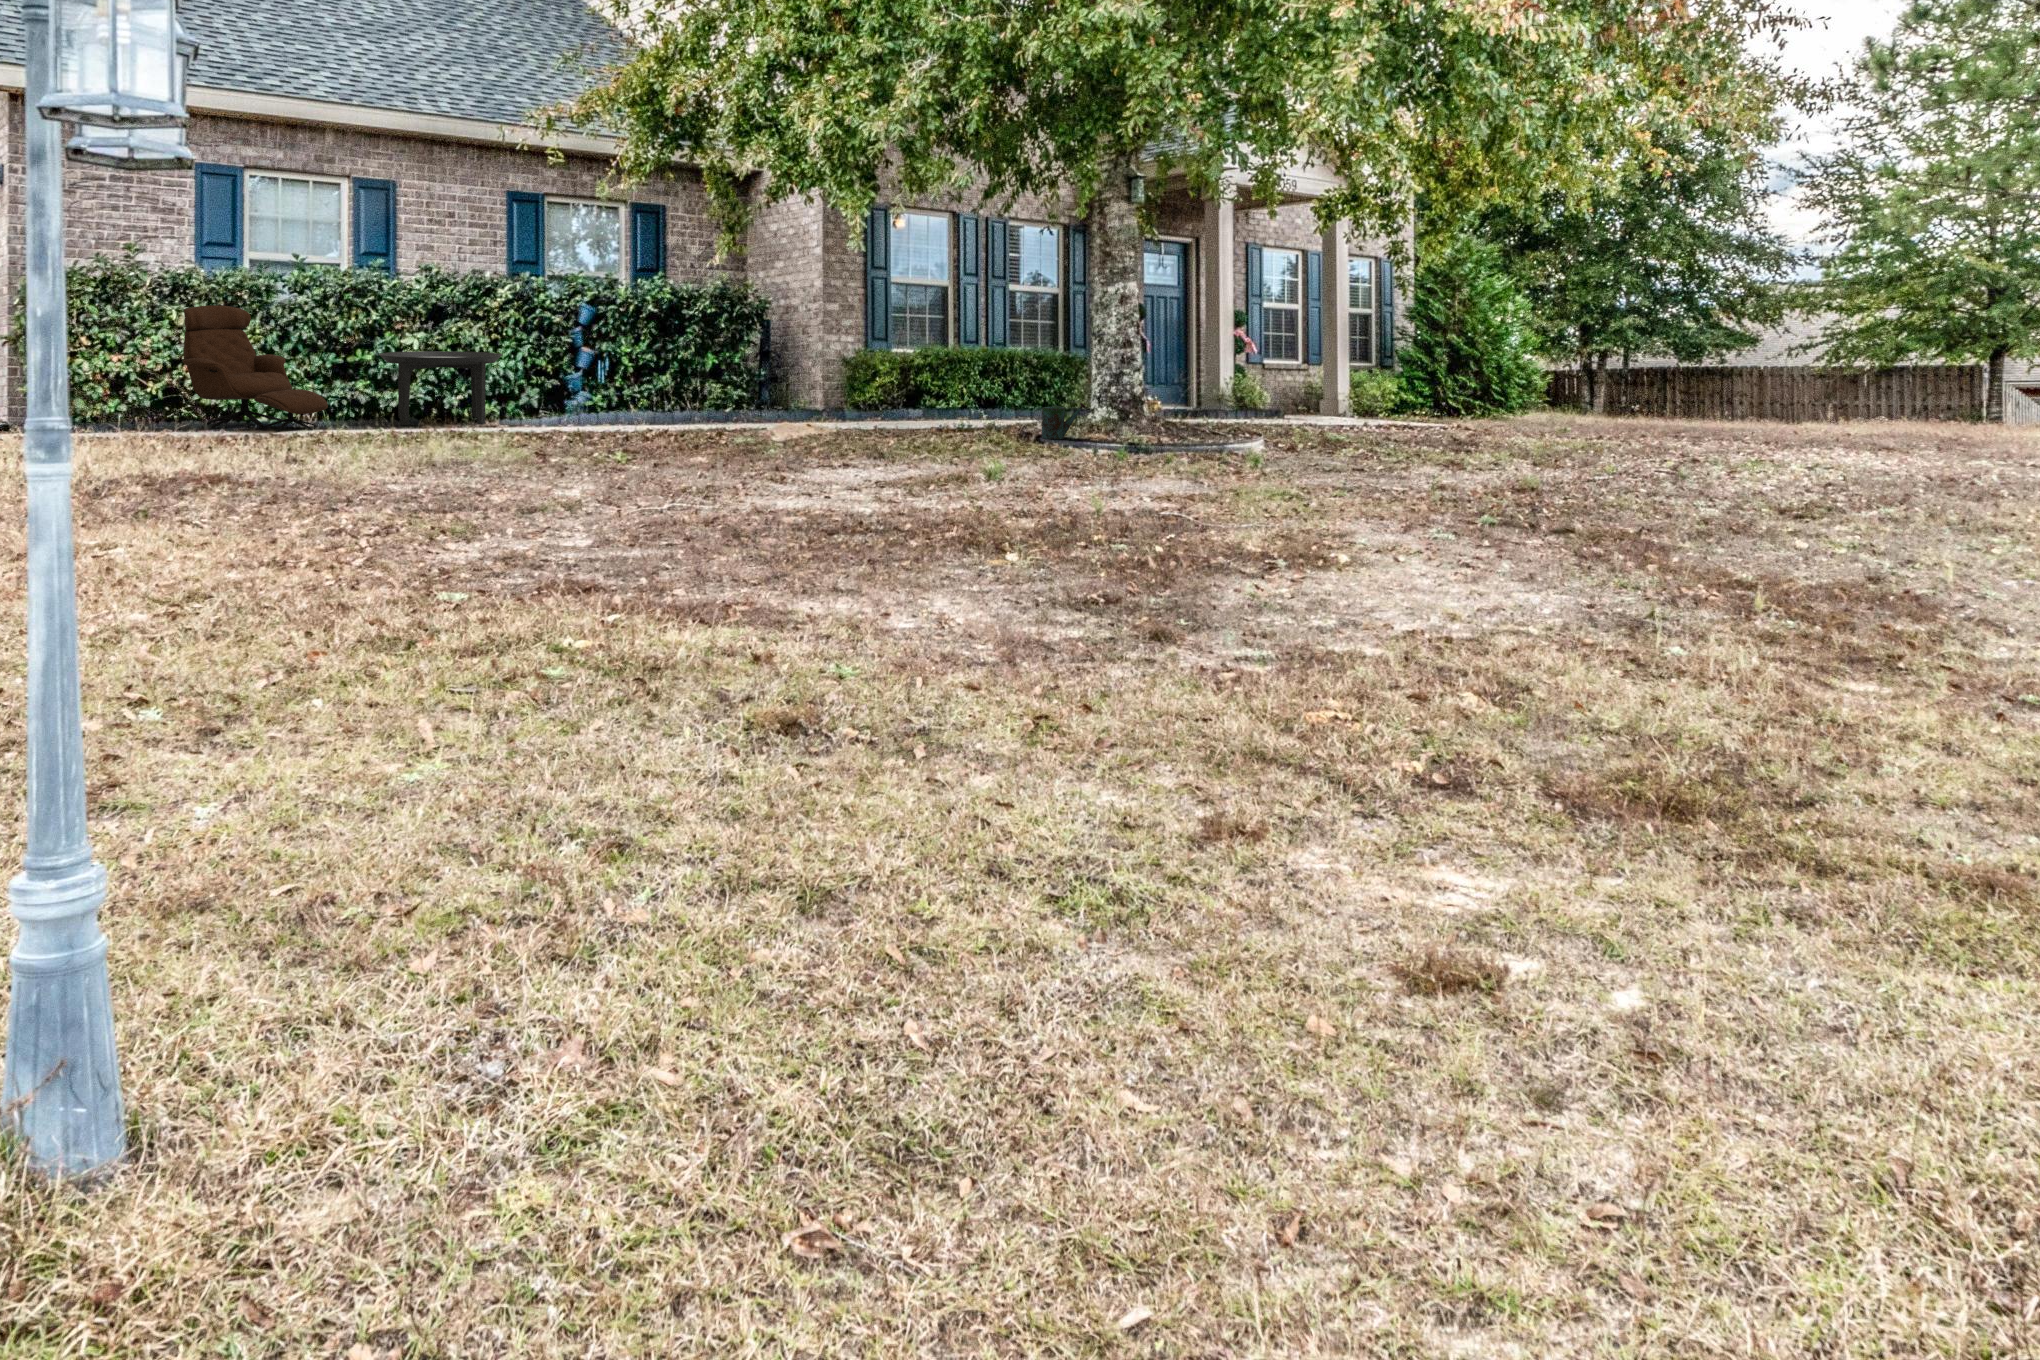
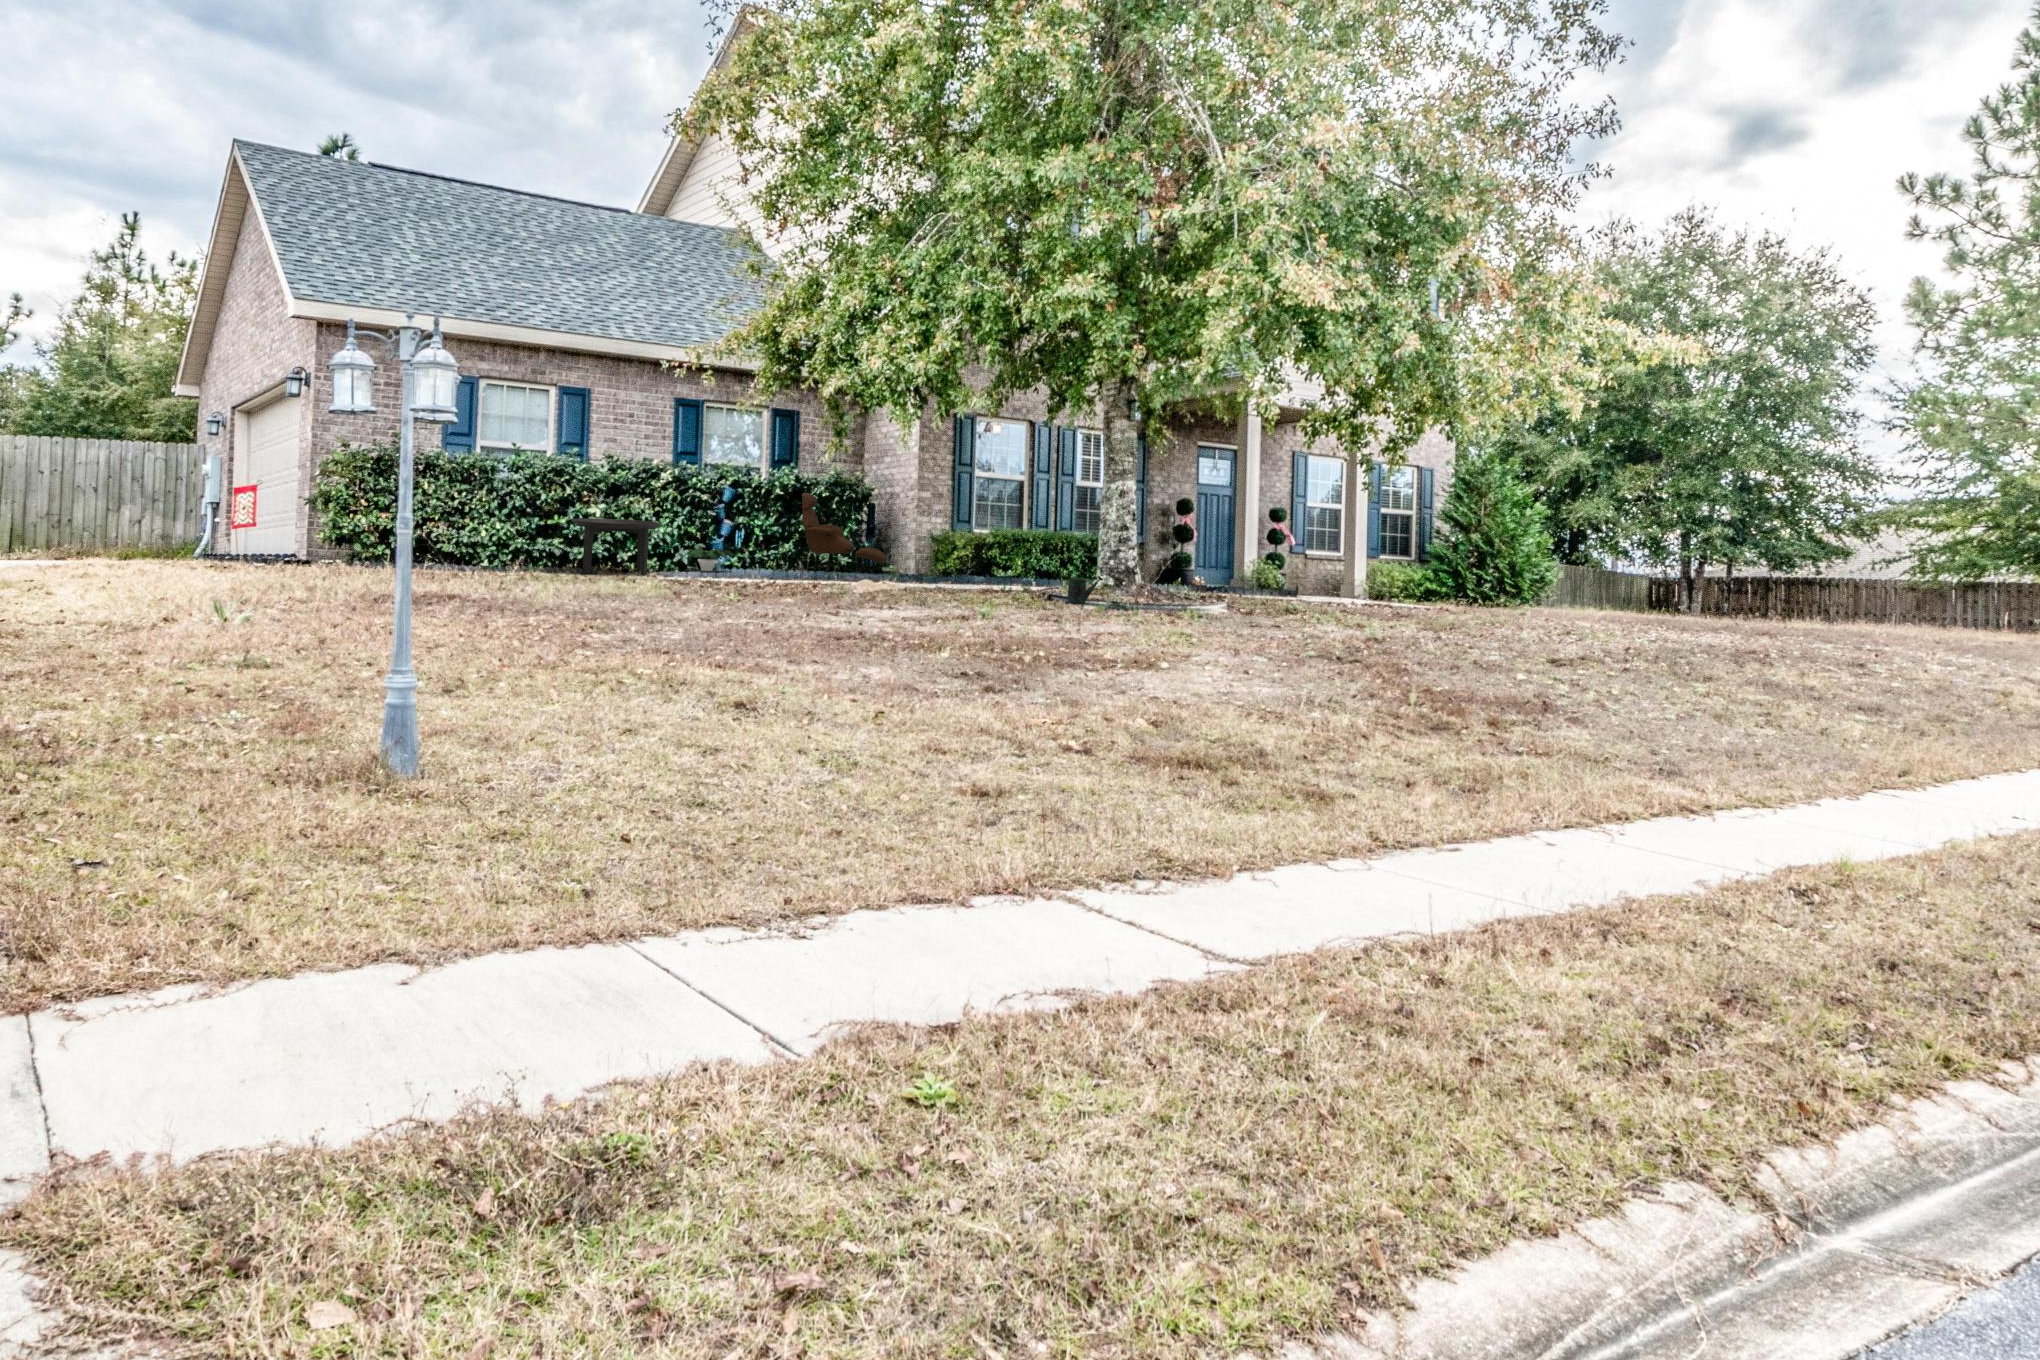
lounge chair: present [183,305,328,431] -> present [802,493,886,574]
potted plant: none [538,384,601,413] -> present [687,548,735,571]

